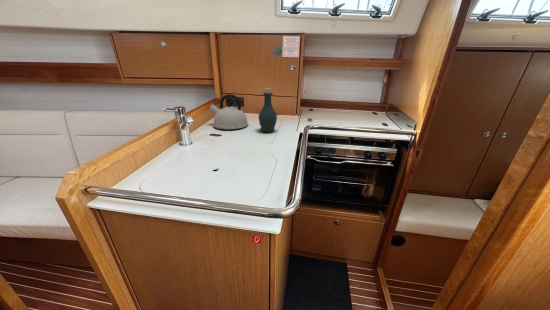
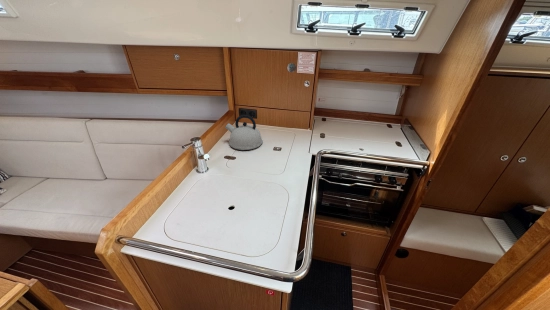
bottle: present [259,88,277,132] -> none [273,113,291,155]

